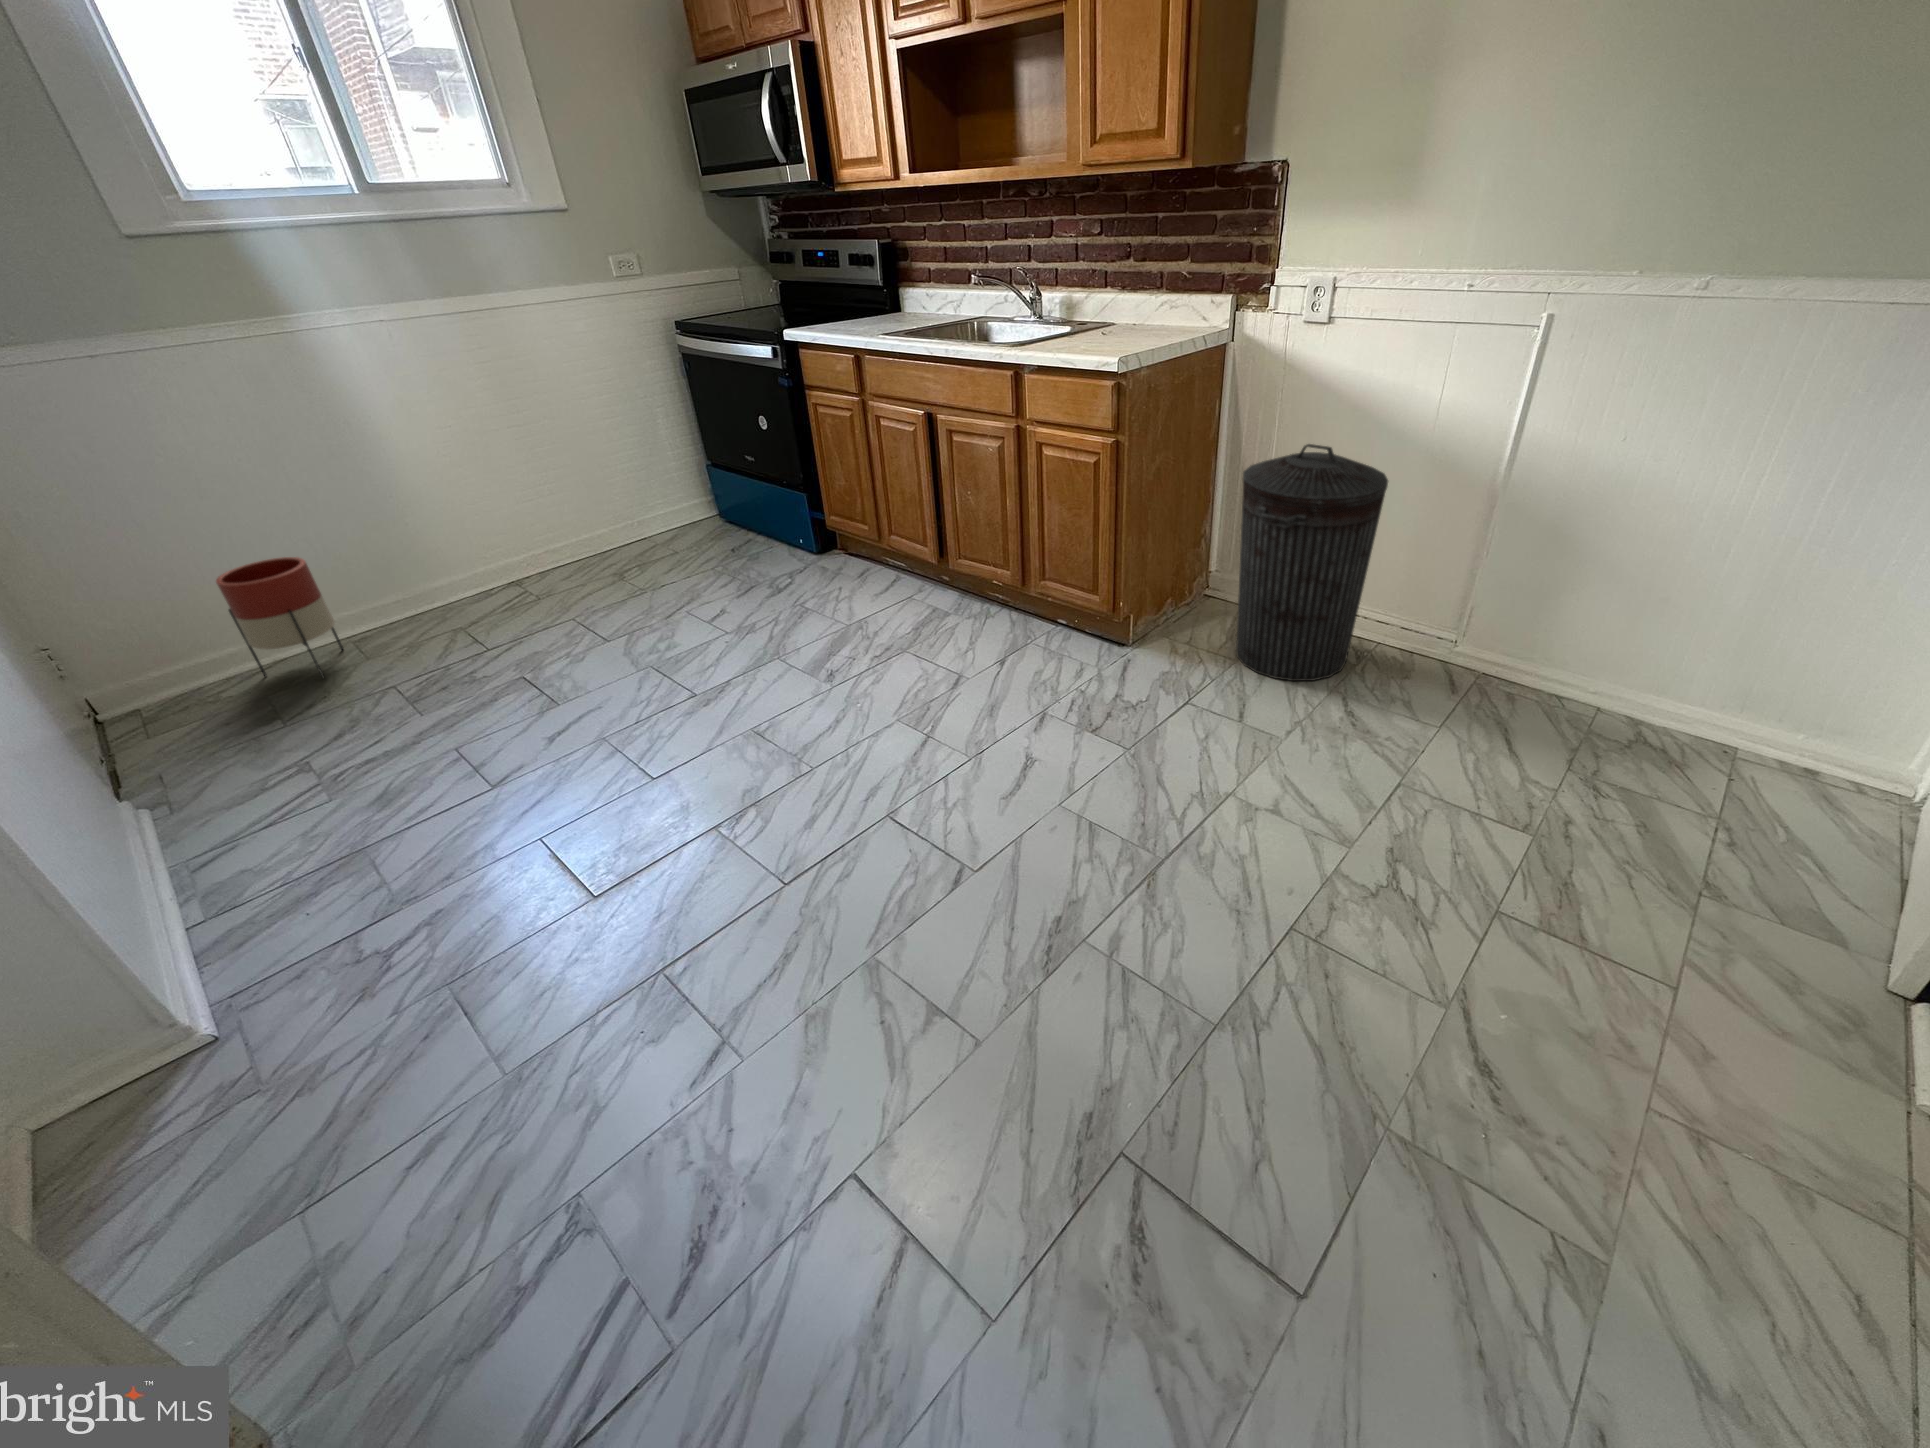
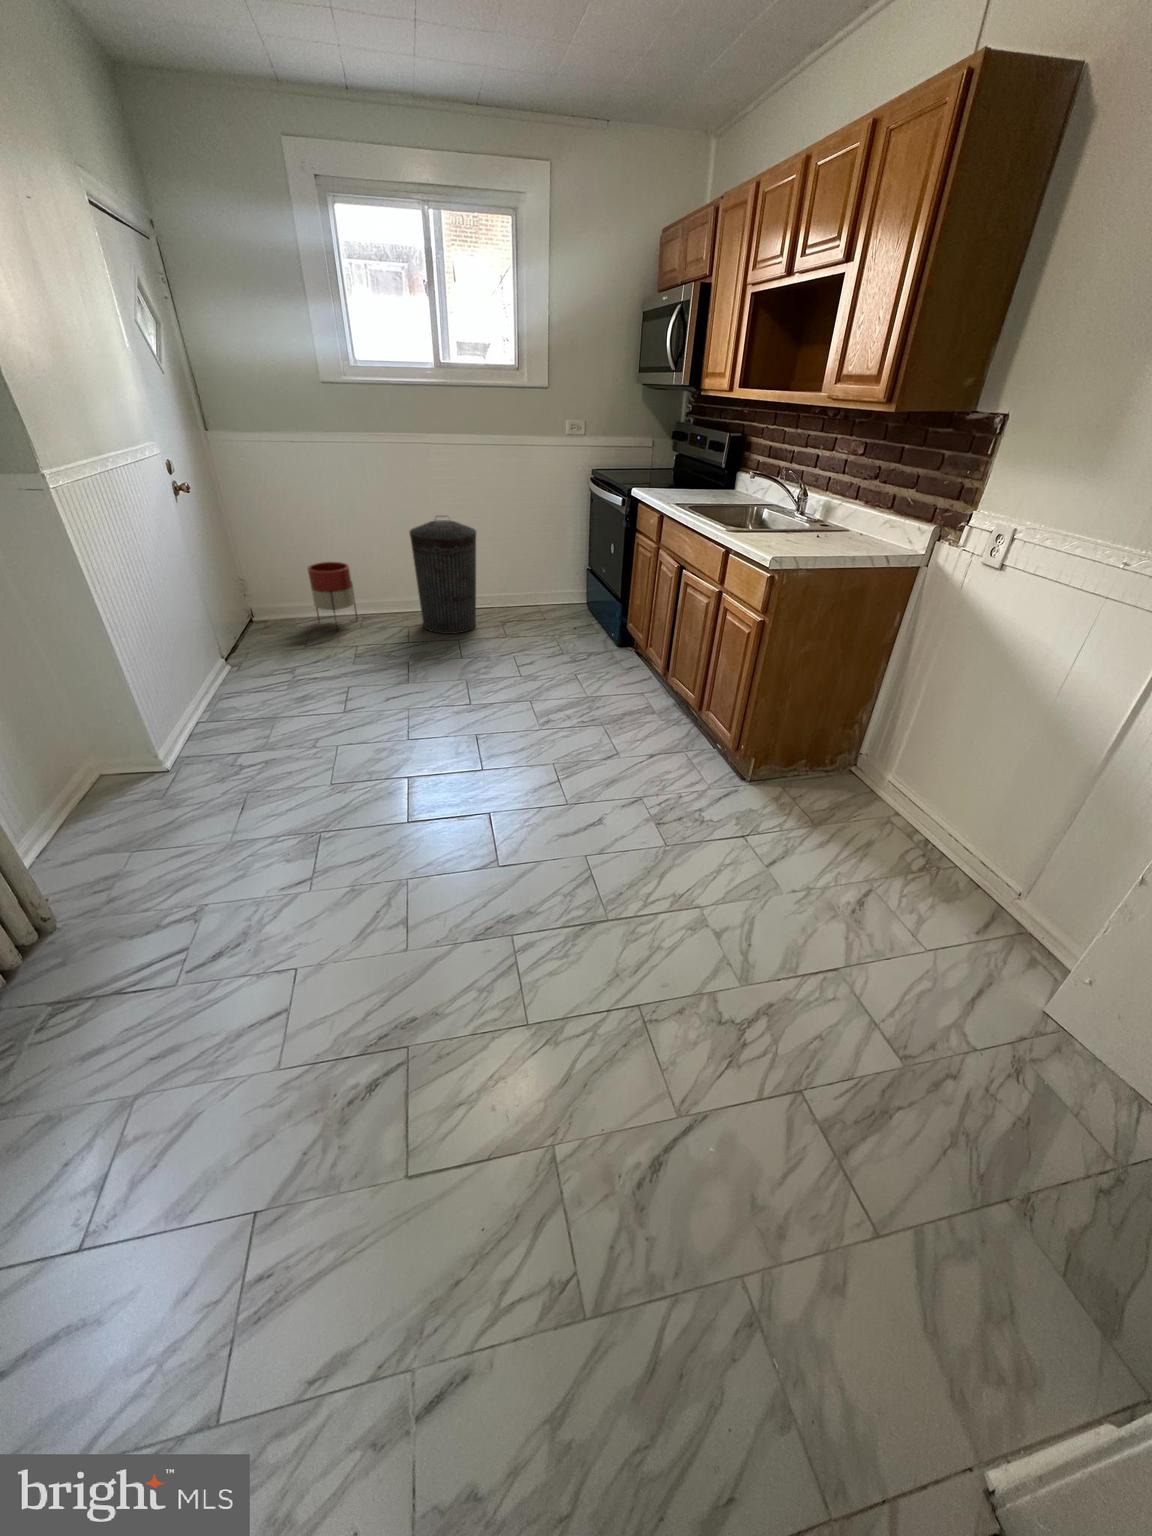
trash can: present [1236,444,1388,681] -> present [410,520,476,634]

